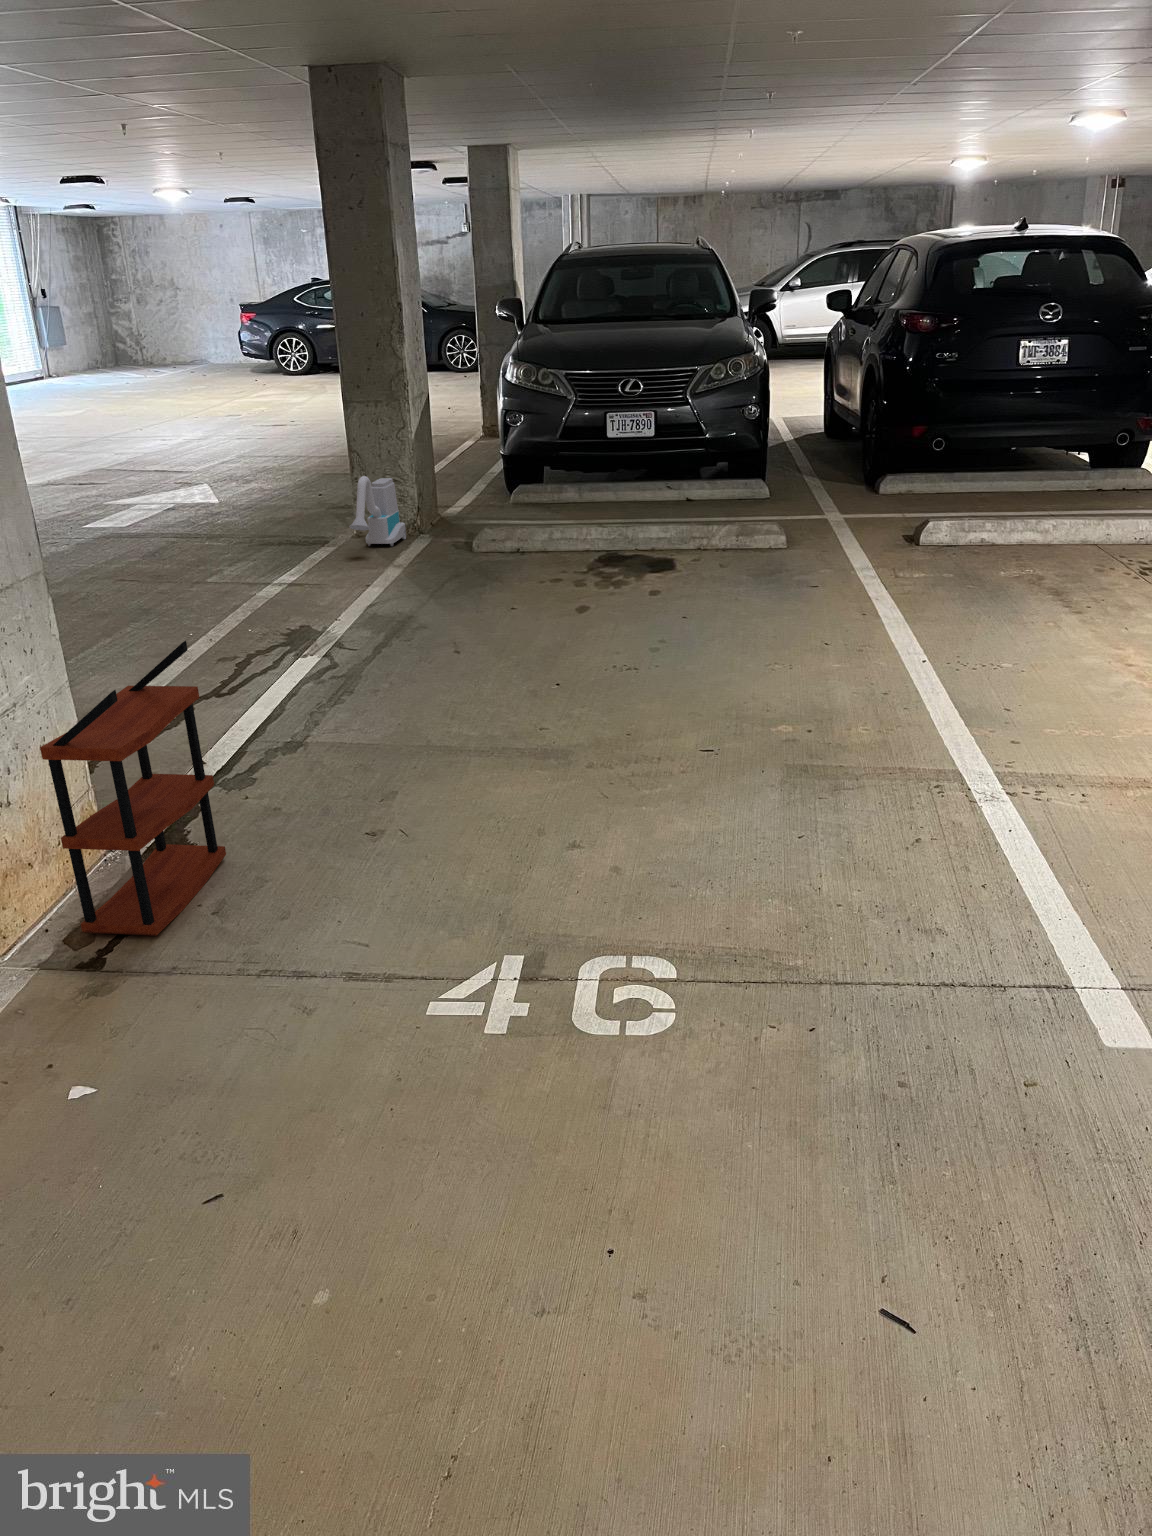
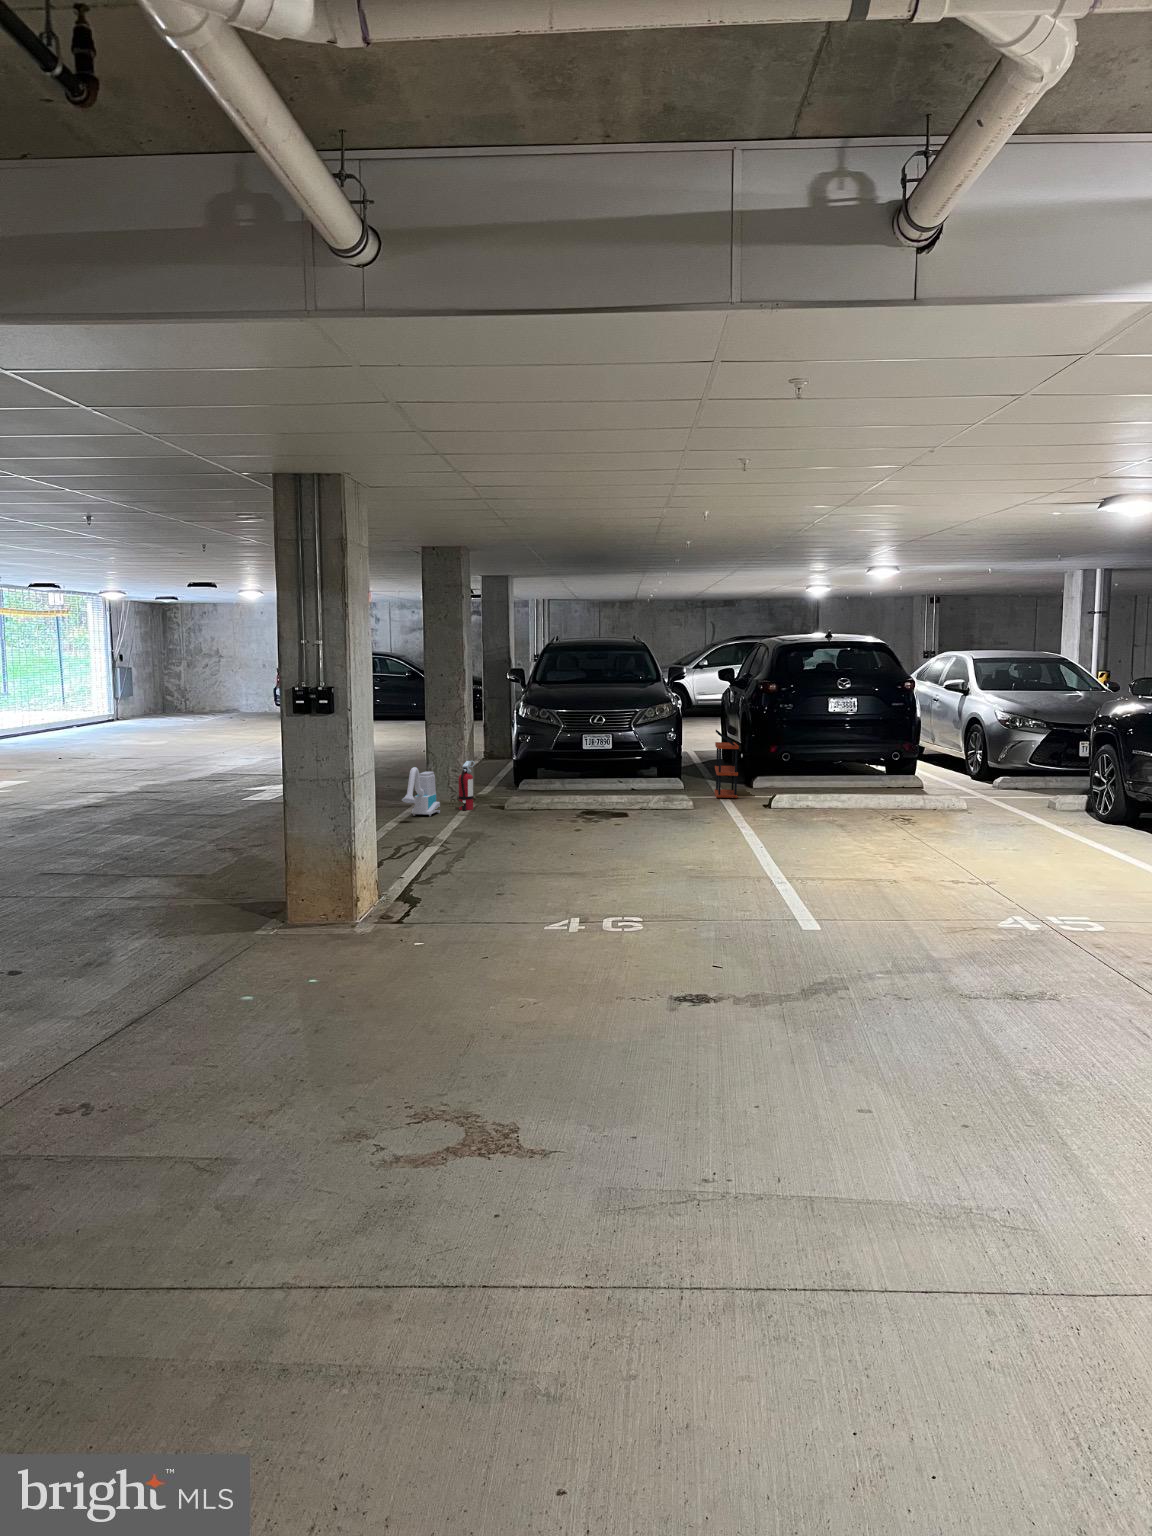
fire extinguisher: none [430,457,454,532] -> present [459,761,475,810]
shelving unit: present [40,641,226,936] -> present [714,730,739,798]

